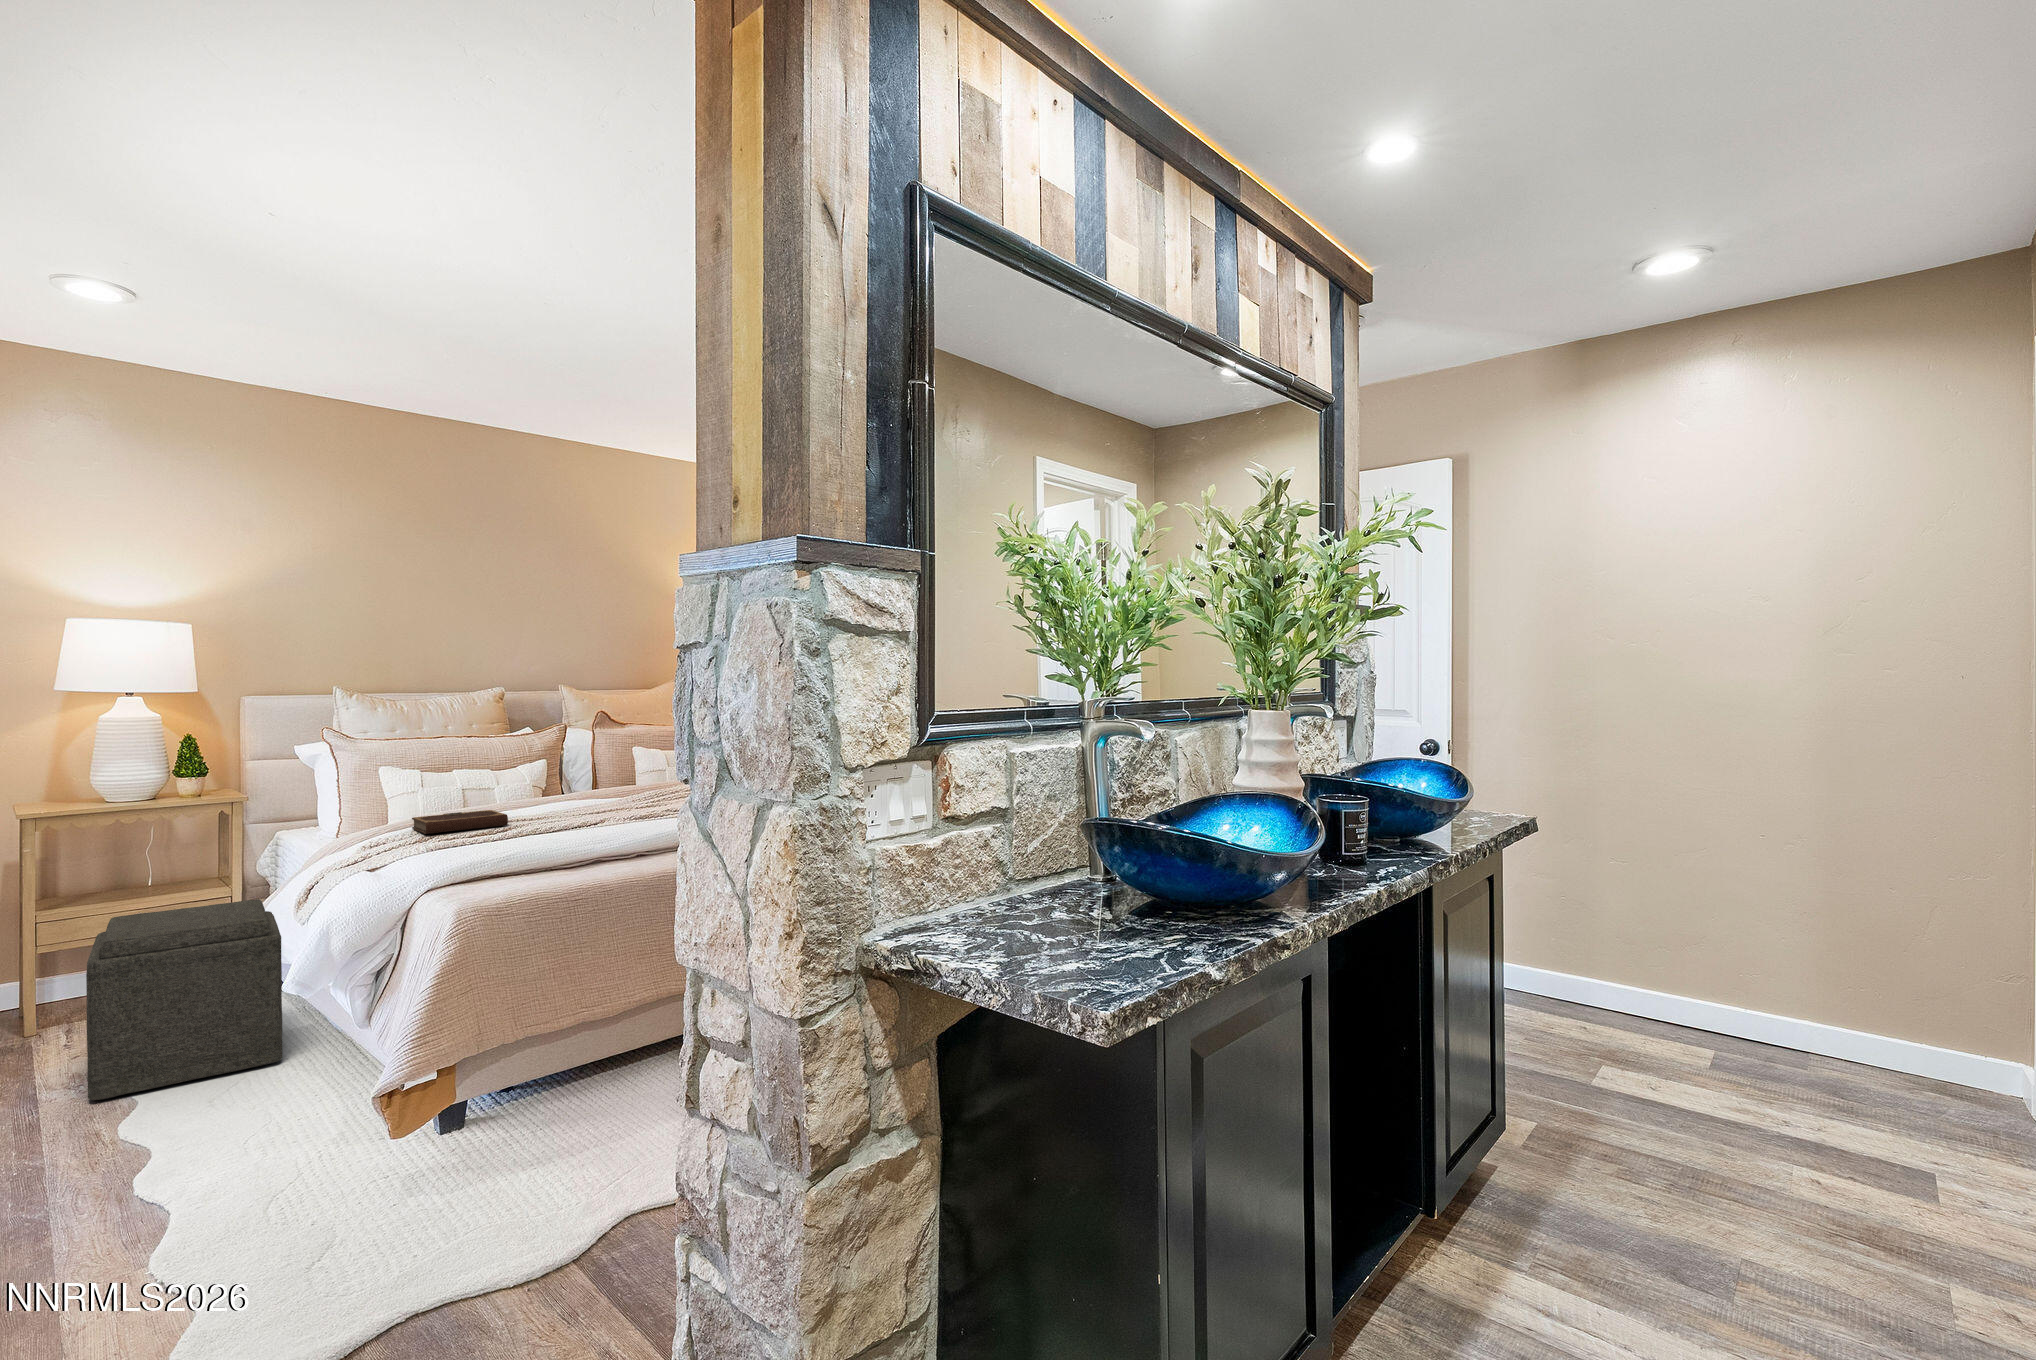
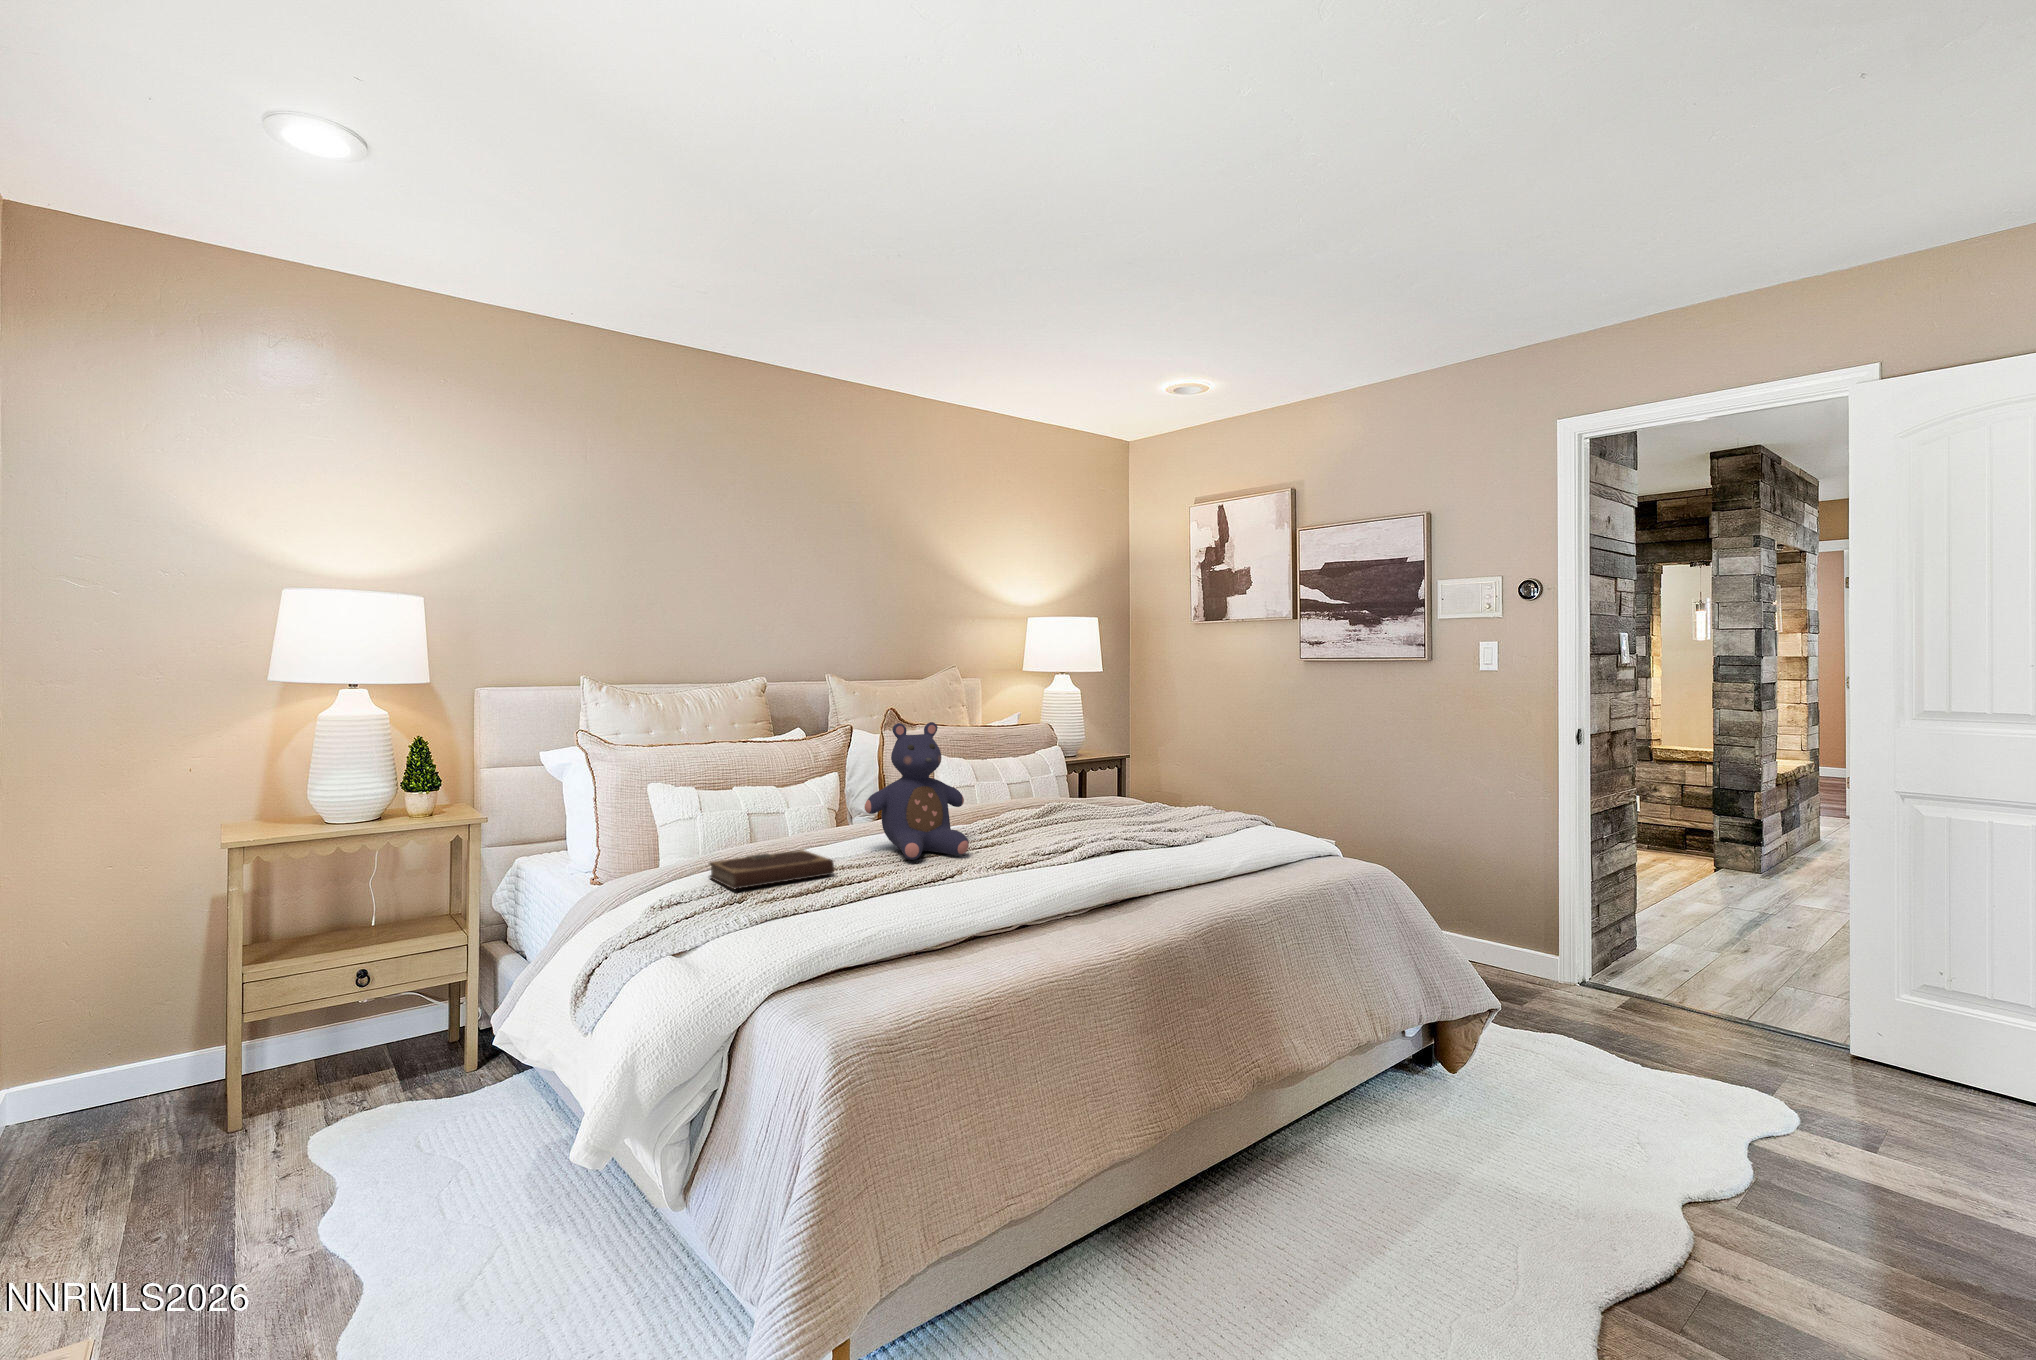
teddy bear: none [543,718,625,816] -> present [865,722,969,860]
ottoman: present [86,899,283,1100] -> none [295,966,547,1281]

